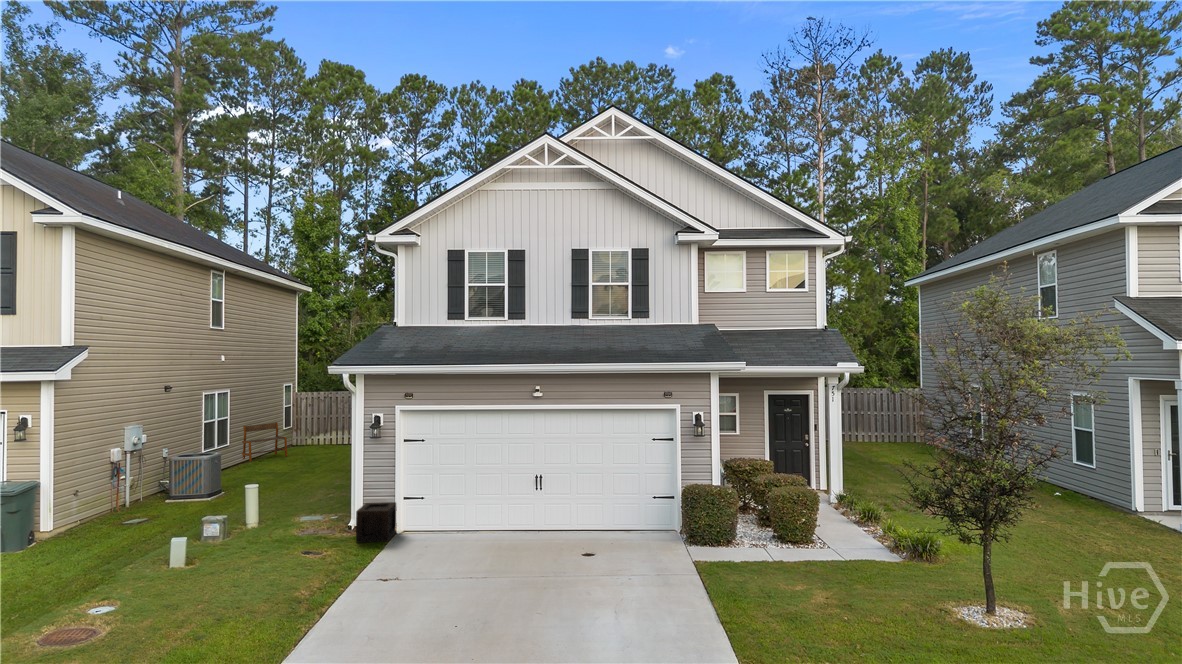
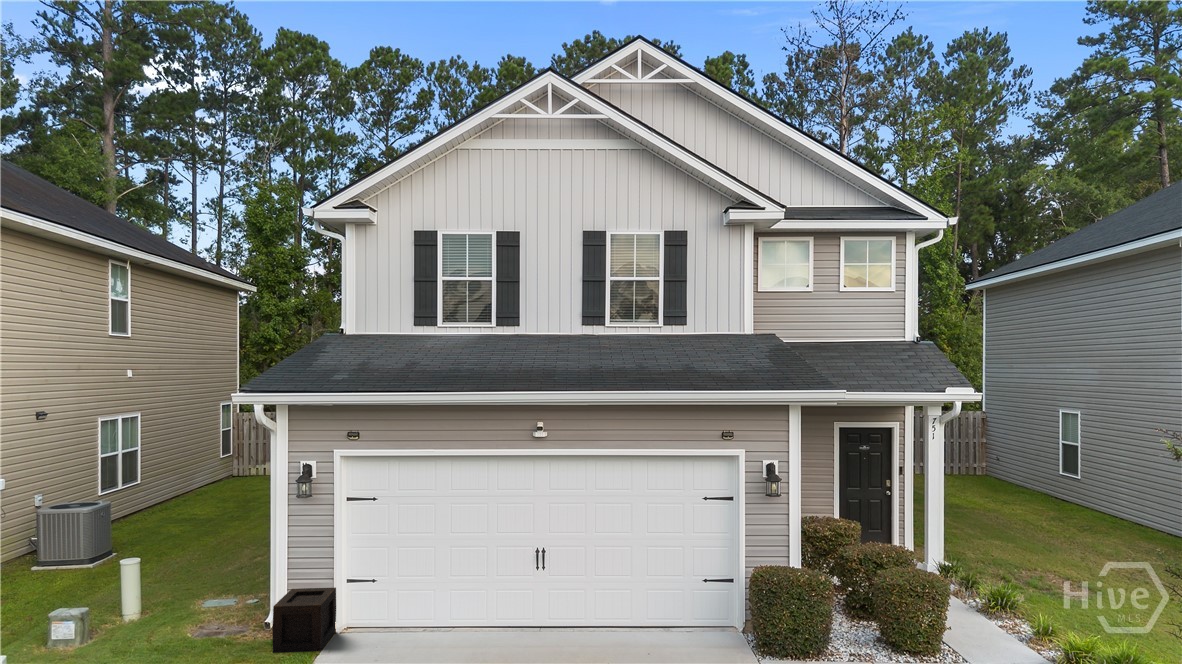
bench: present [242,422,287,461] -> none [156,454,216,506]

